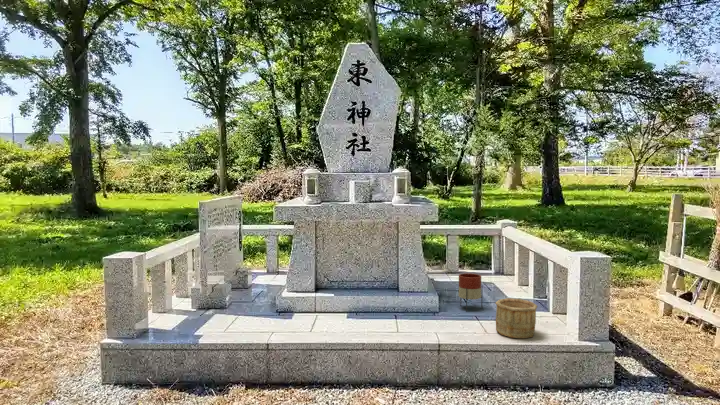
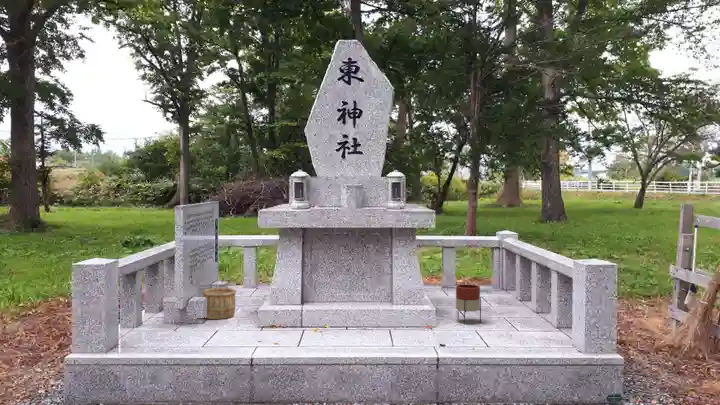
wooden bucket: present [495,298,537,338] -> present [202,288,236,319]

